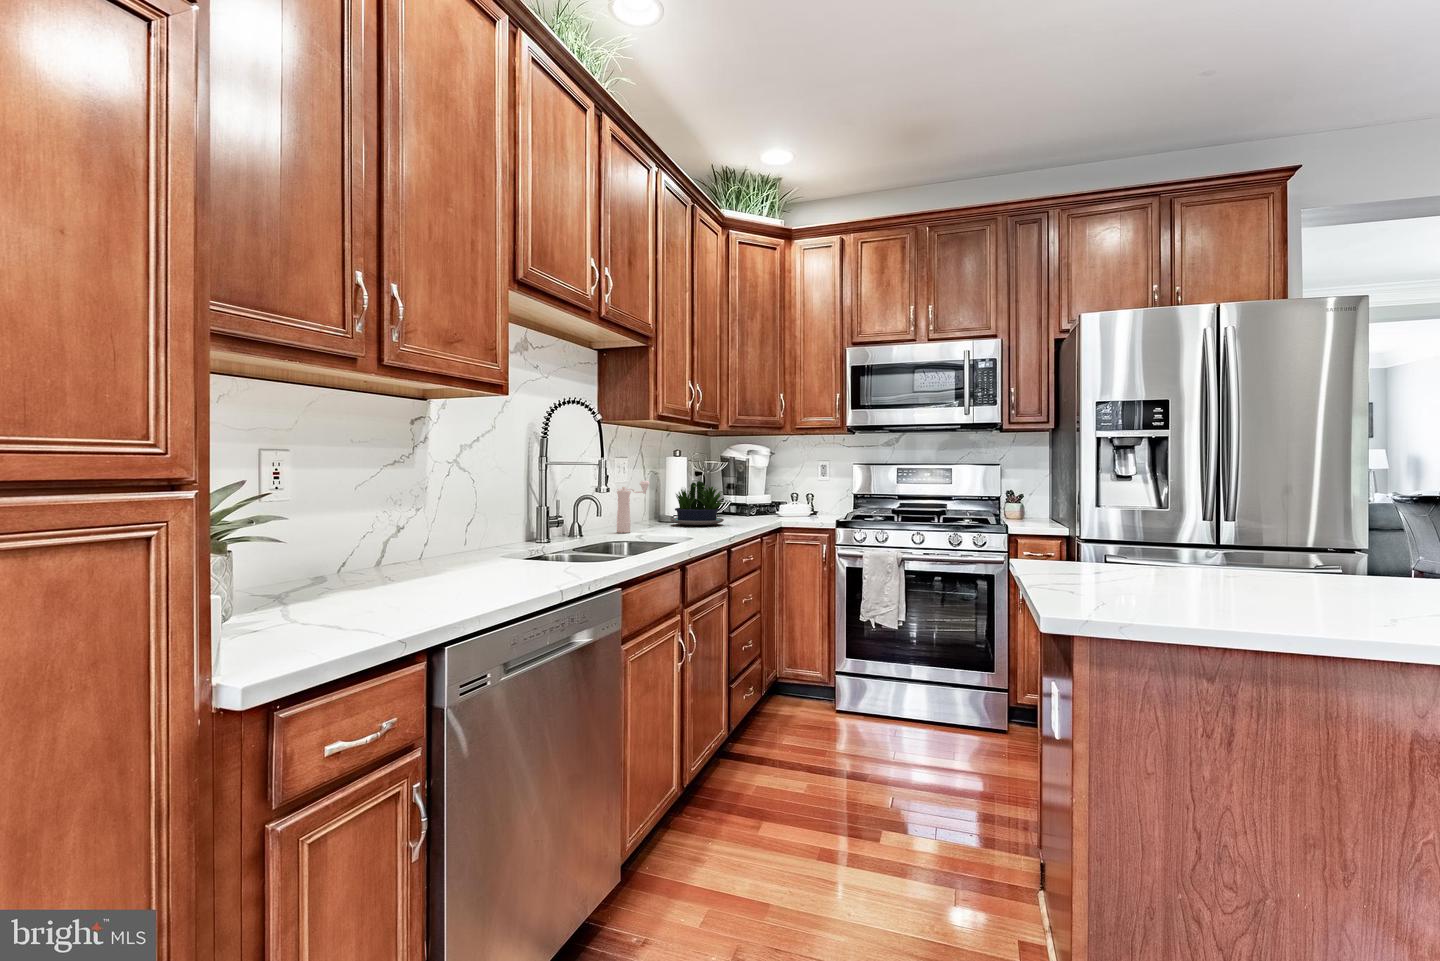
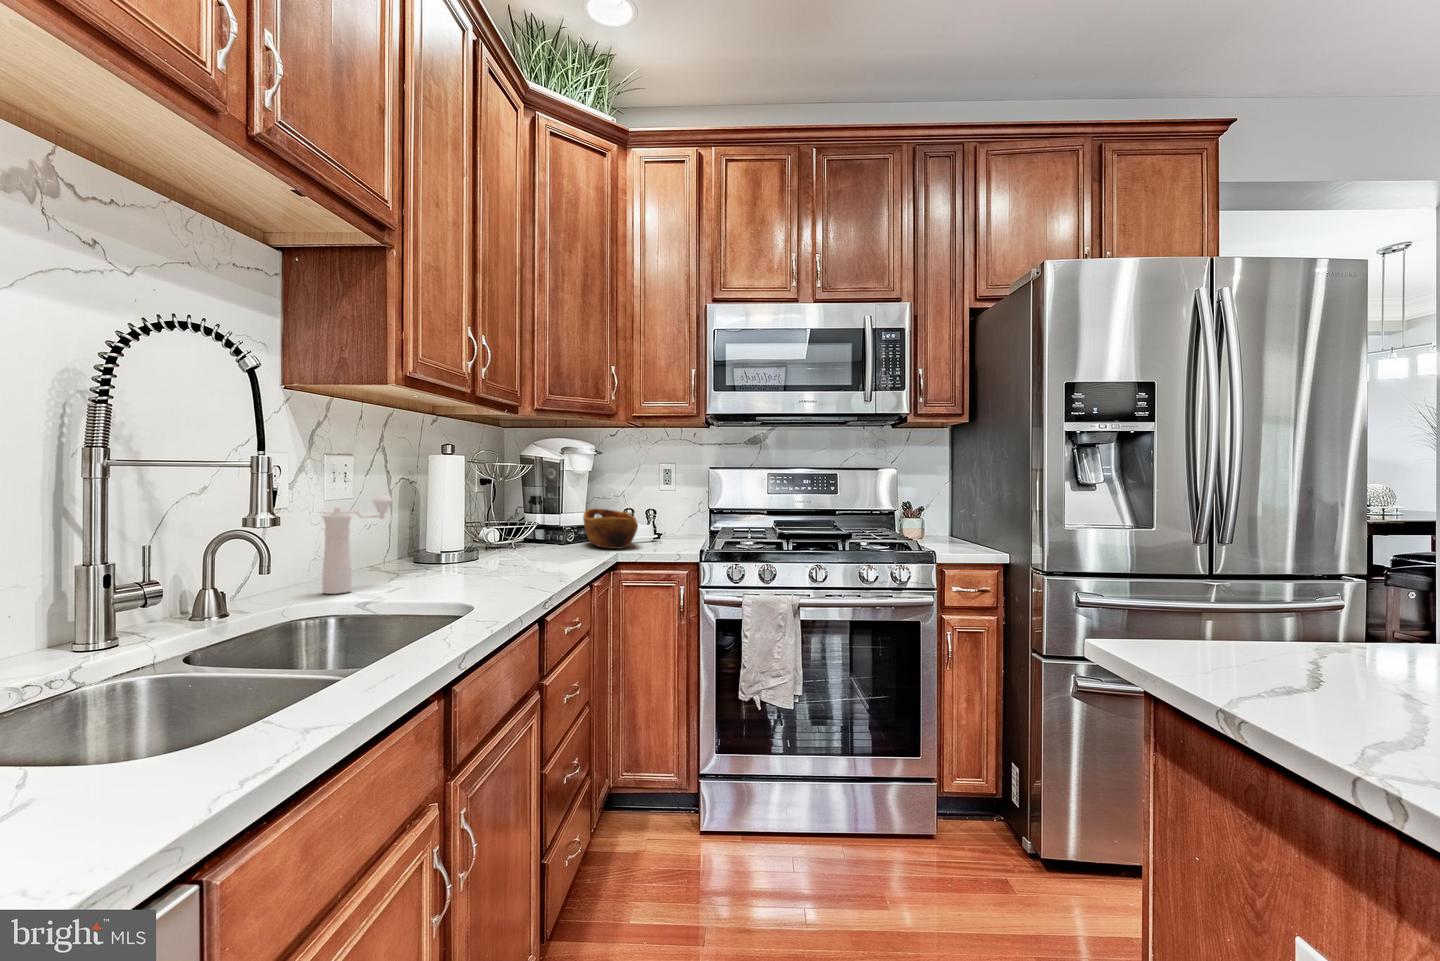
potted plant: present [671,481,724,525] -> none [436,495,543,567]
wooden bowl: none [762,492,798,519] -> present [583,509,638,549]

